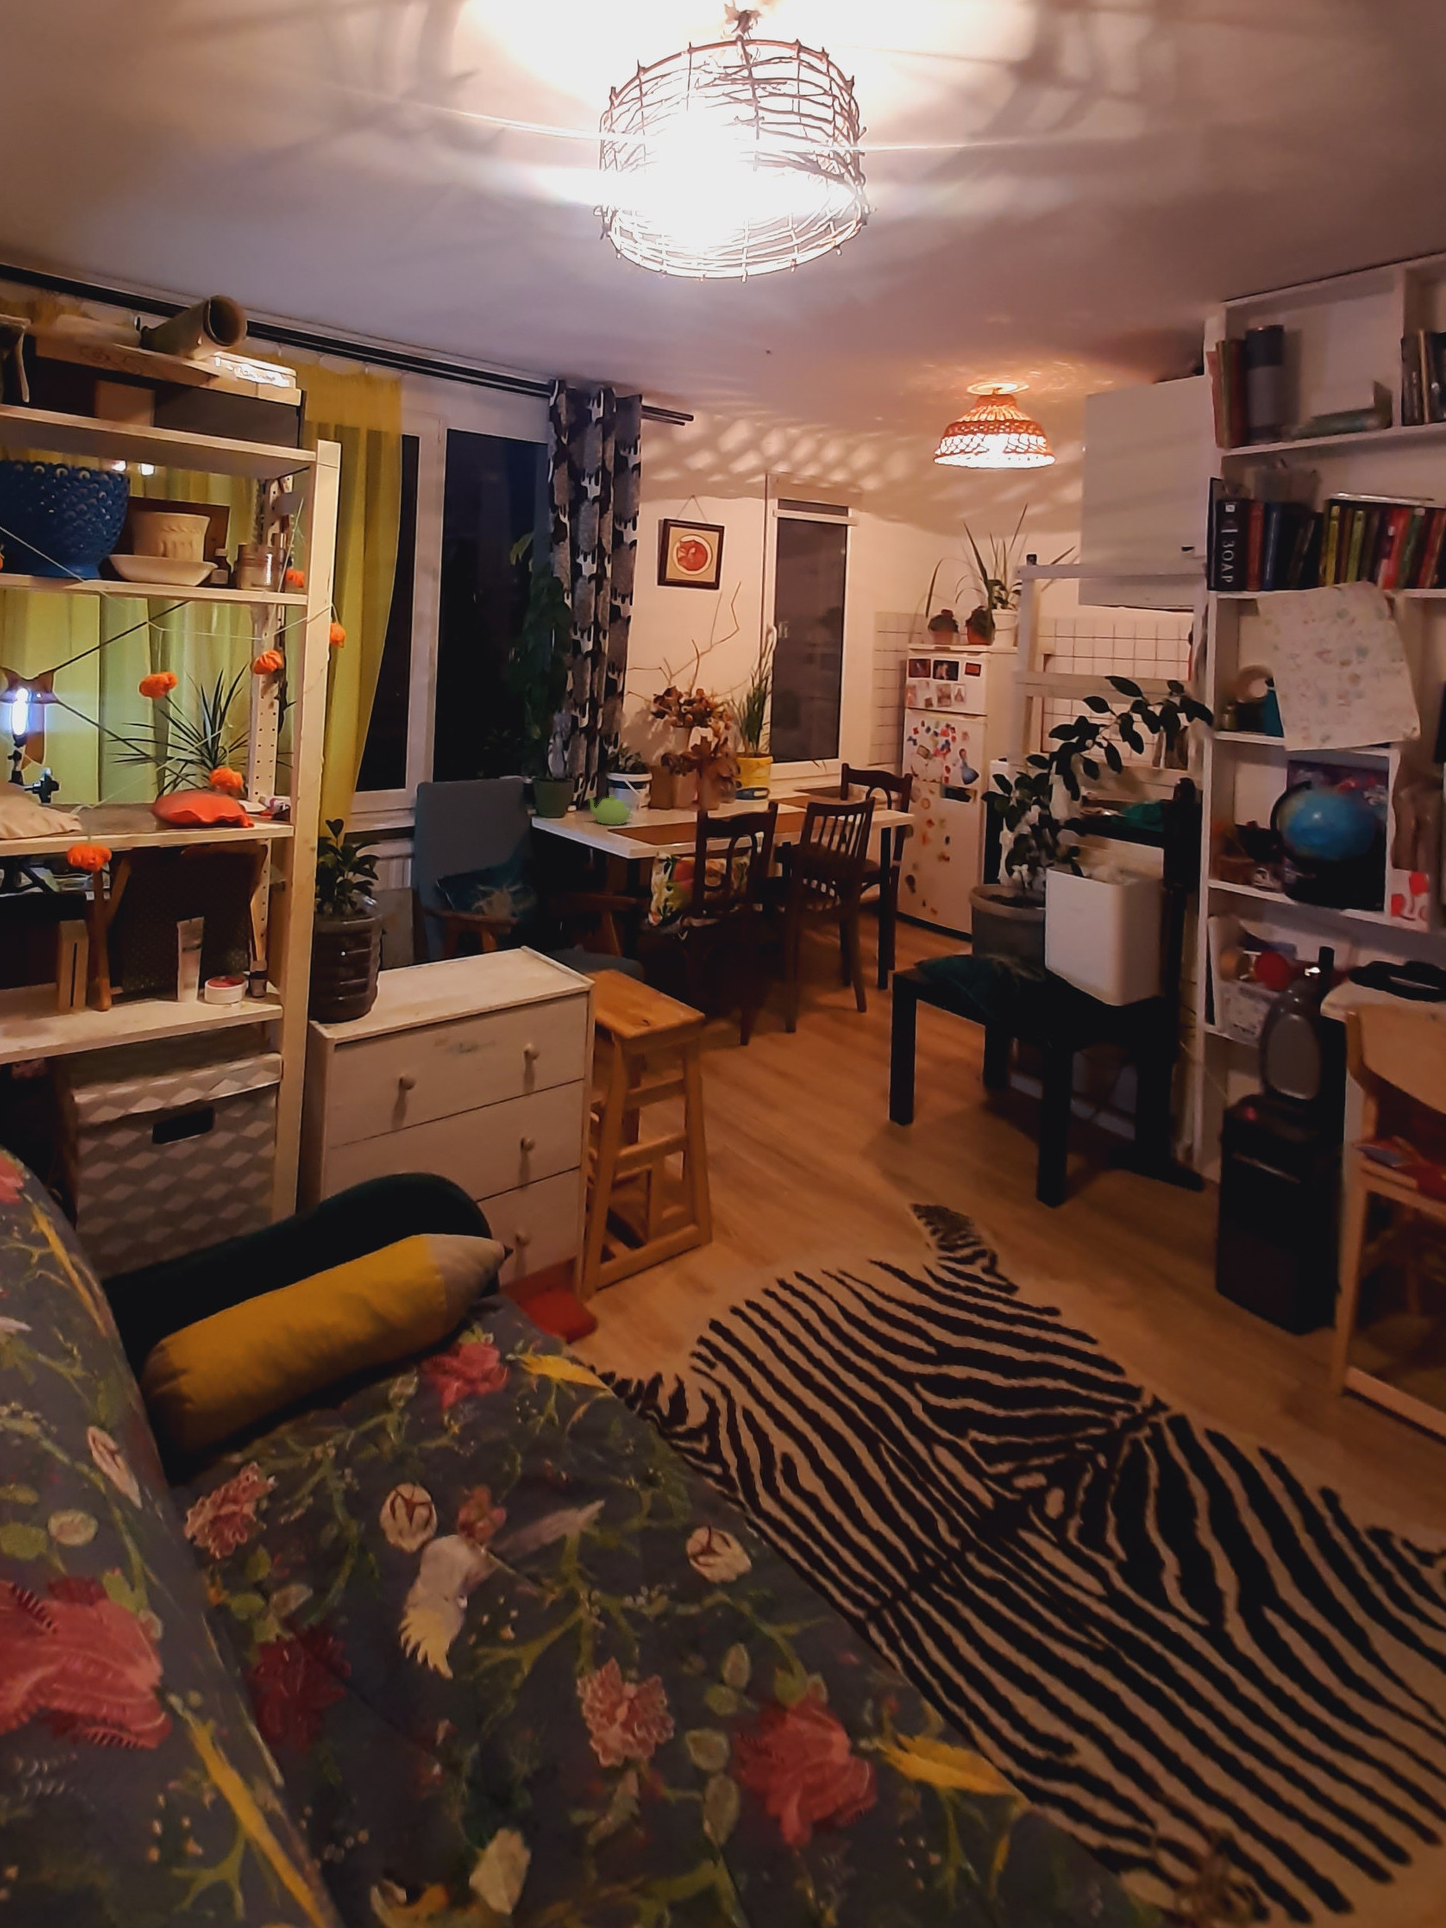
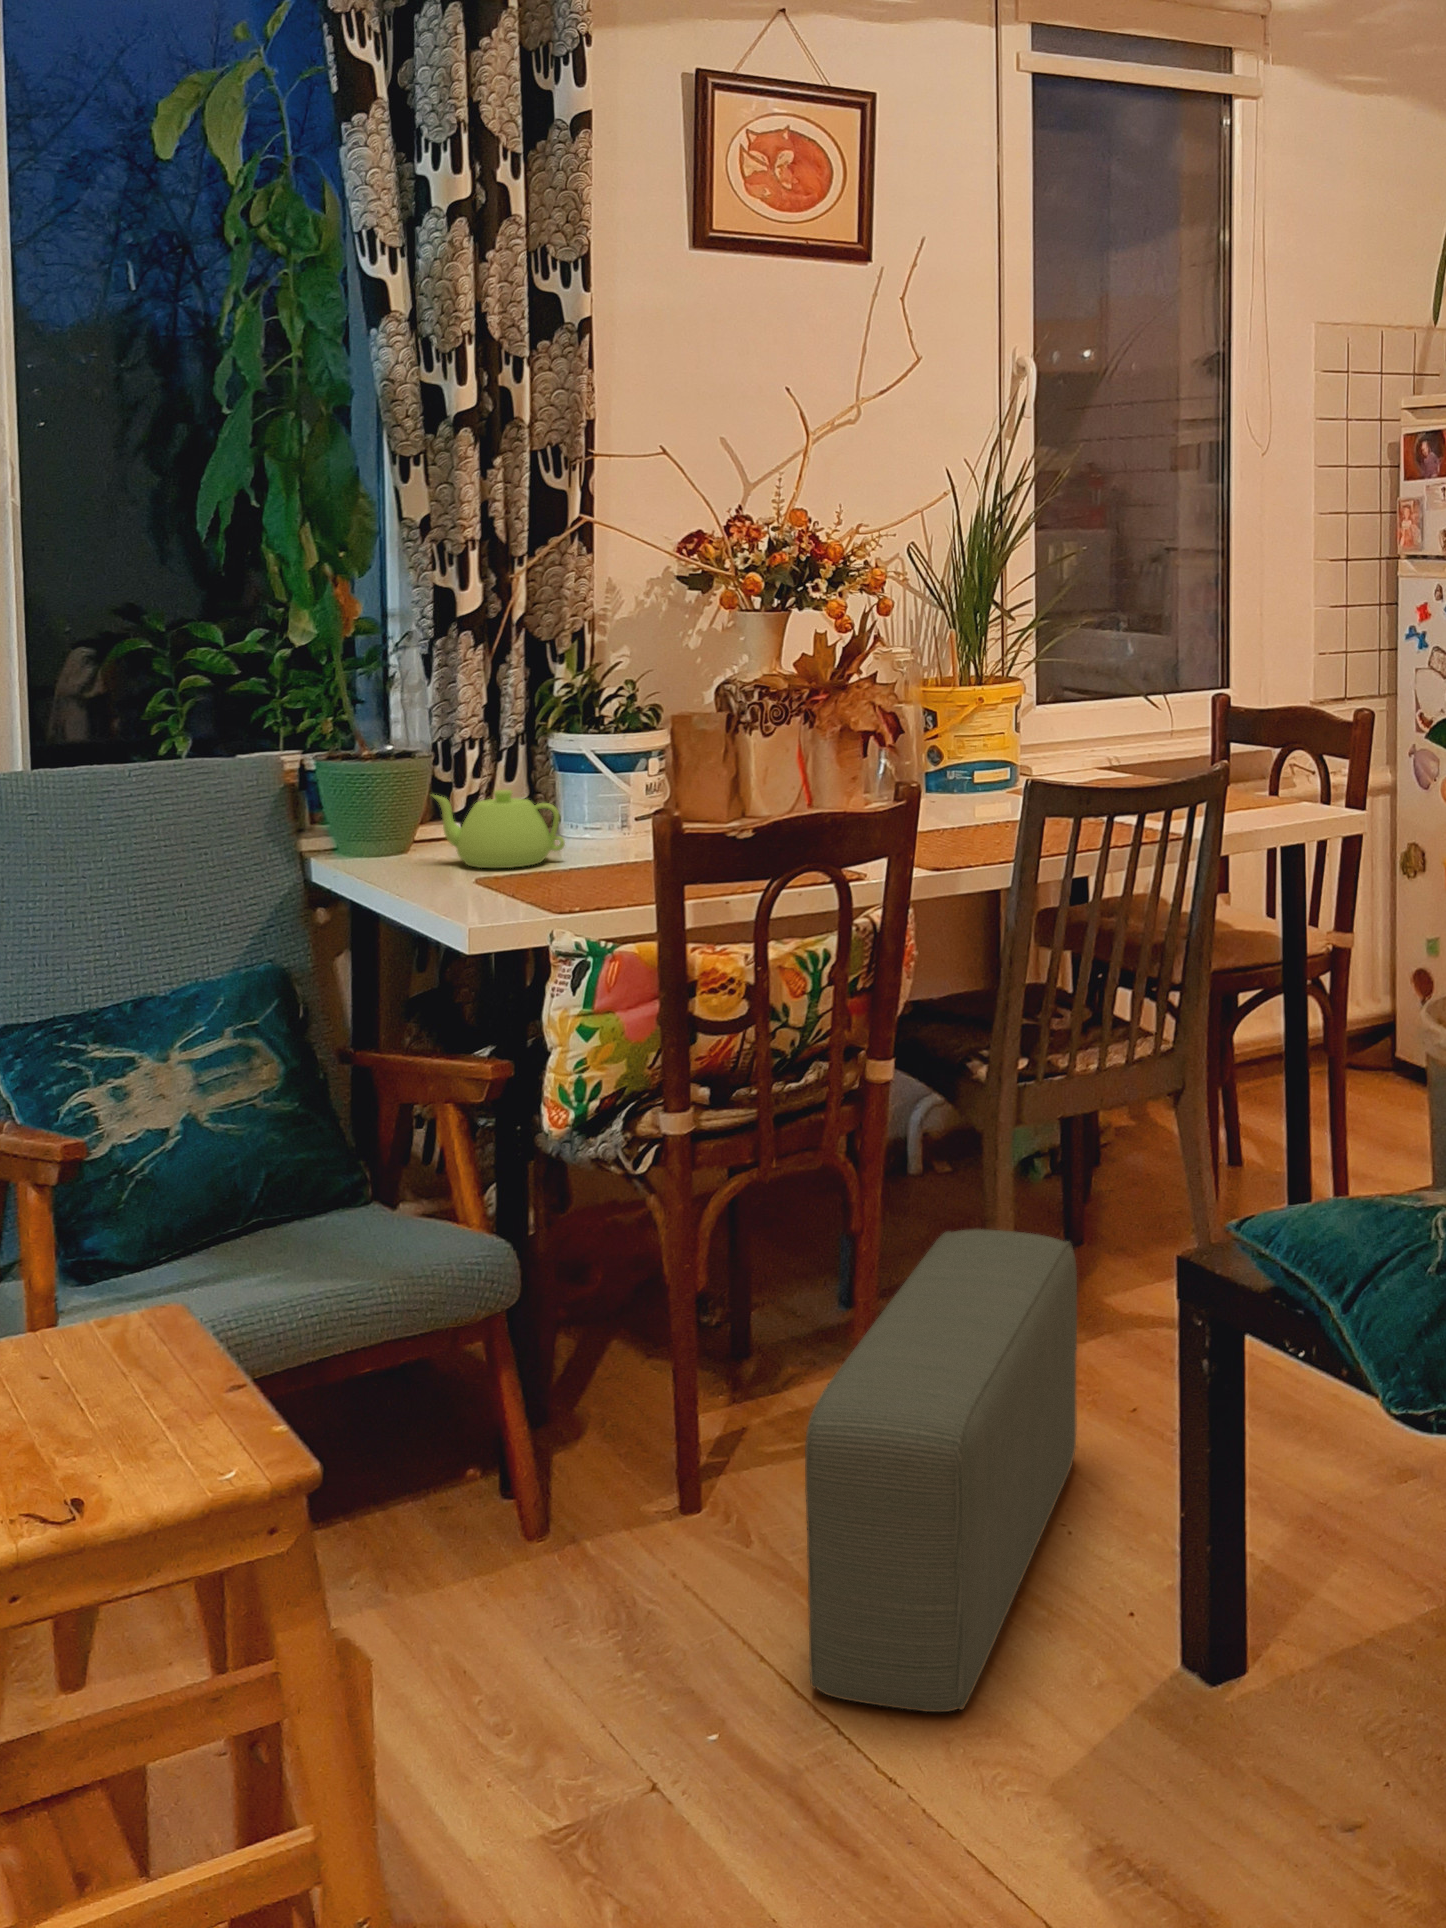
pouf: none [767,963,833,1119] -> present [805,1229,1077,1712]

